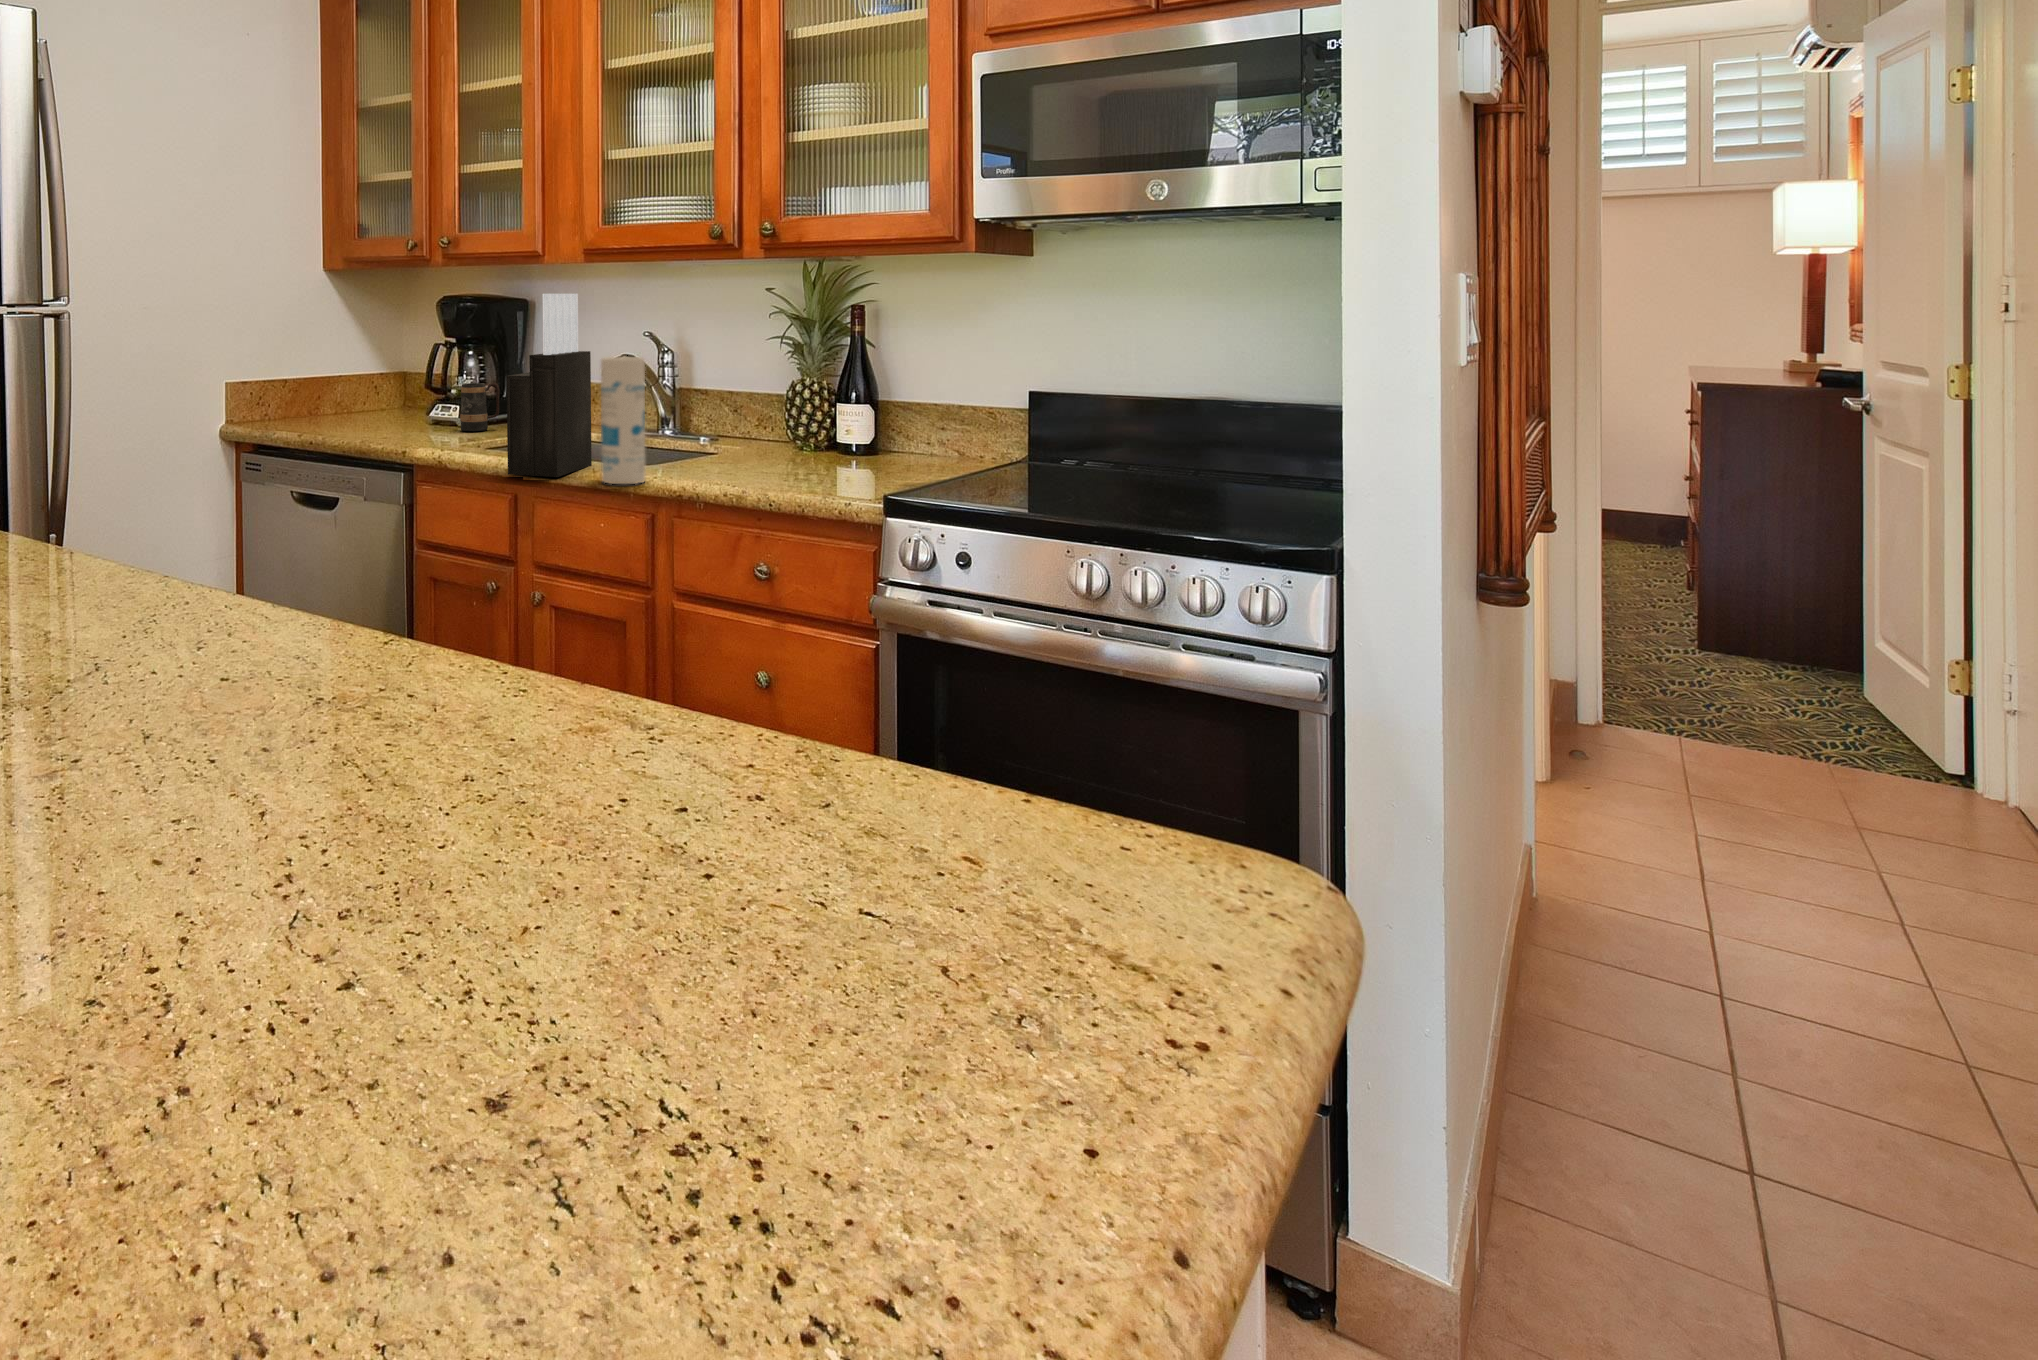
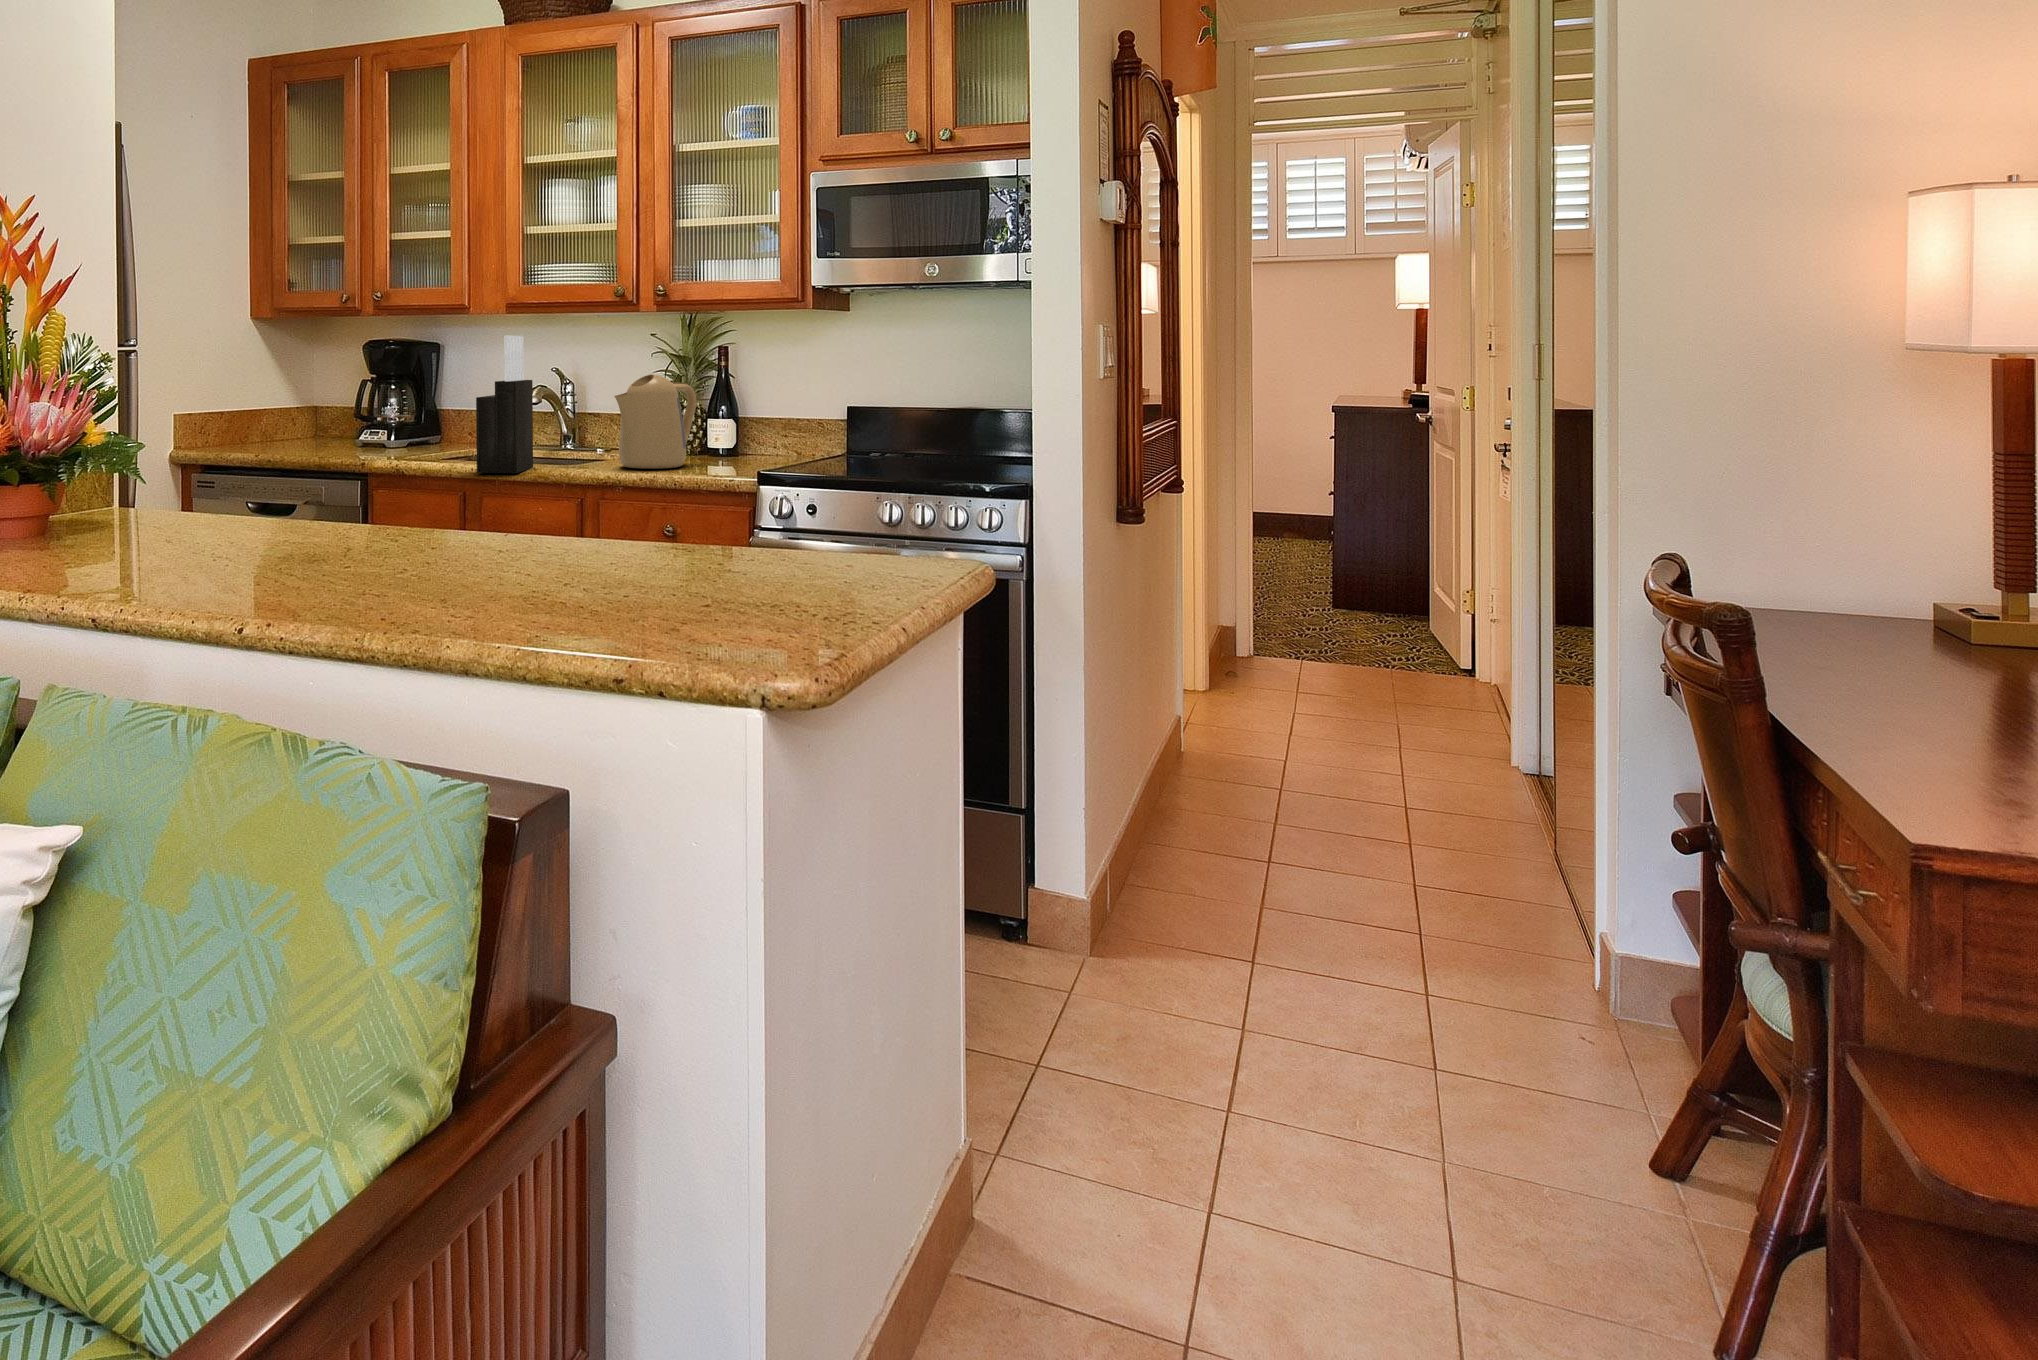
kettle: none [691,346,810,475] -> present [614,374,697,469]
canister: present [601,357,645,484] -> none [552,382,585,475]
mug: present [460,383,500,431] -> none [397,411,430,451]

